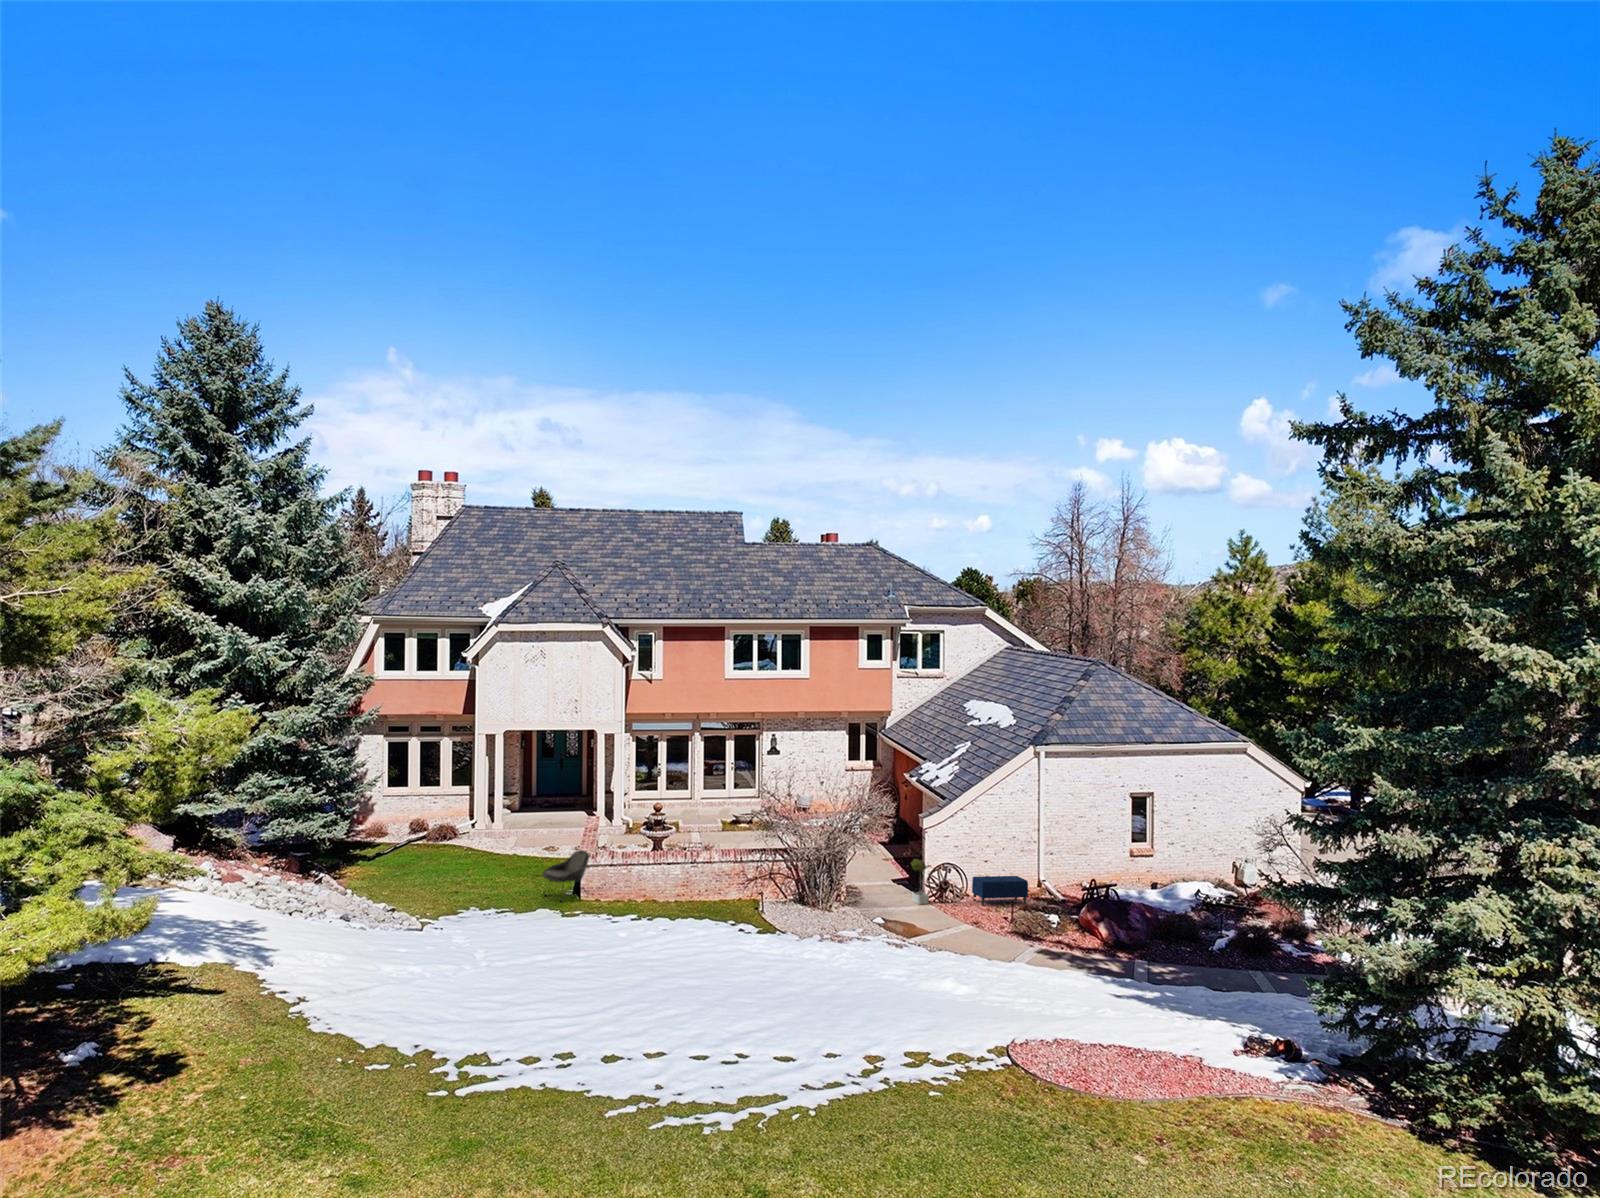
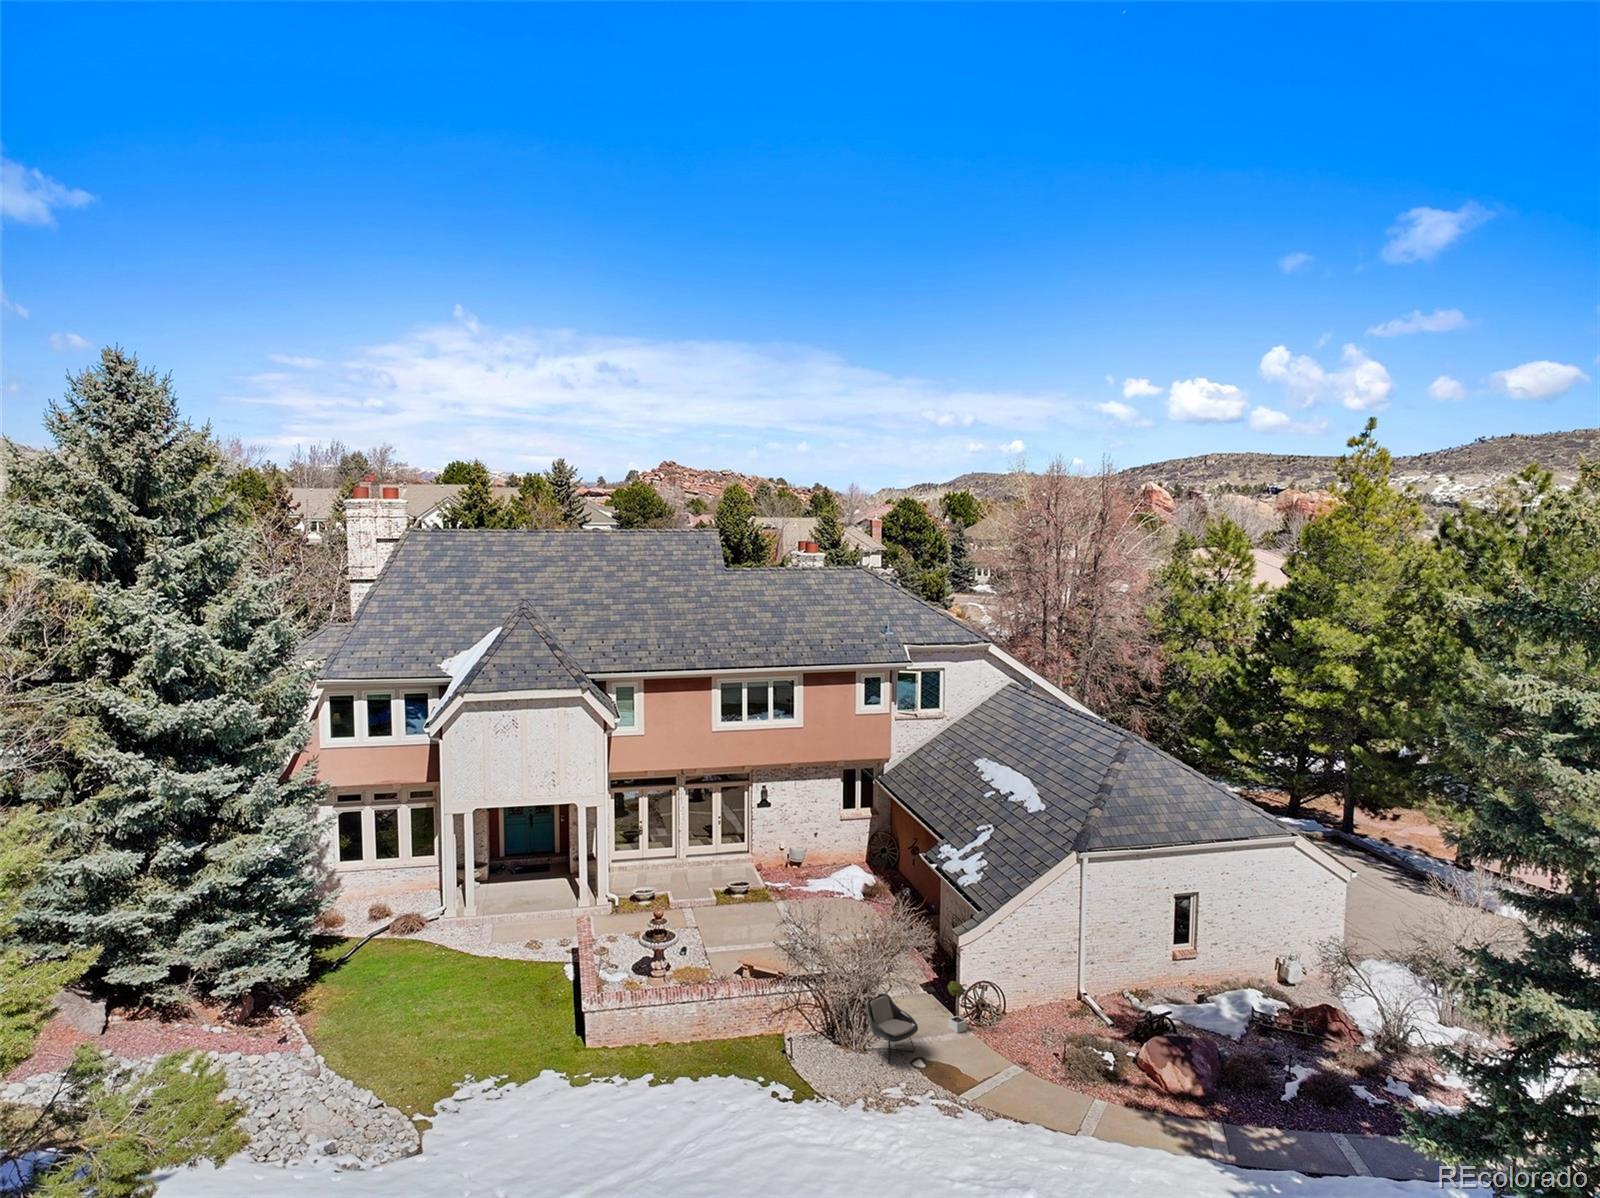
lounge chair: present [542,850,590,901] -> present [863,994,918,1063]
bench: present [972,876,1028,906] -> none [1011,990,1071,1031]

